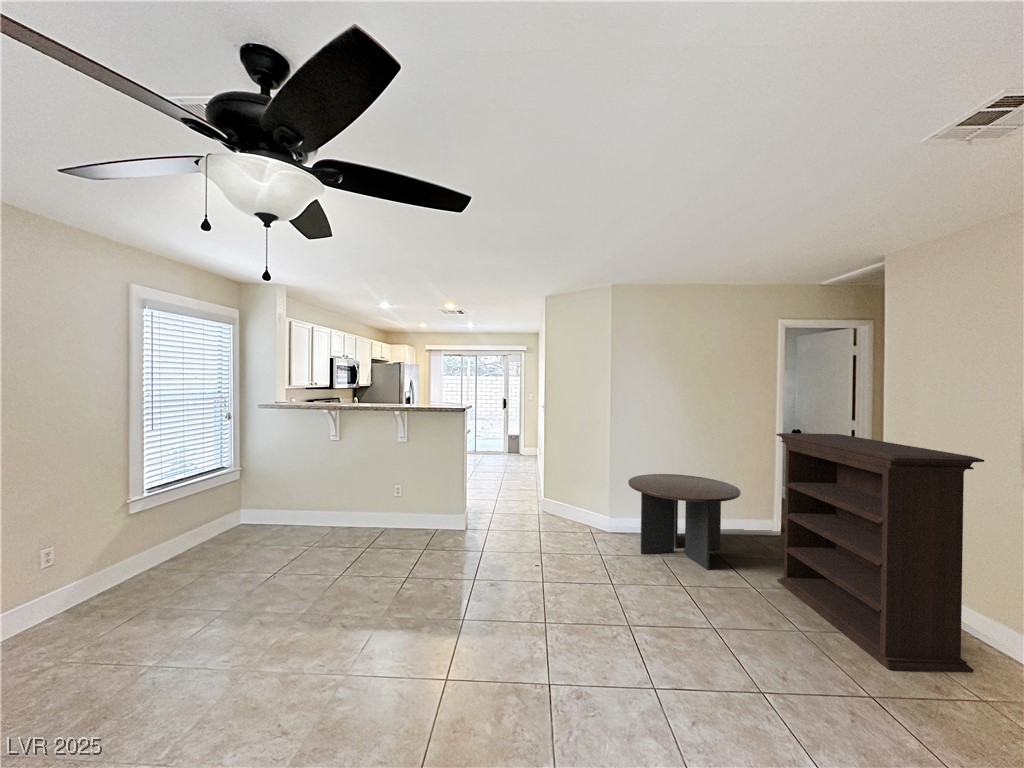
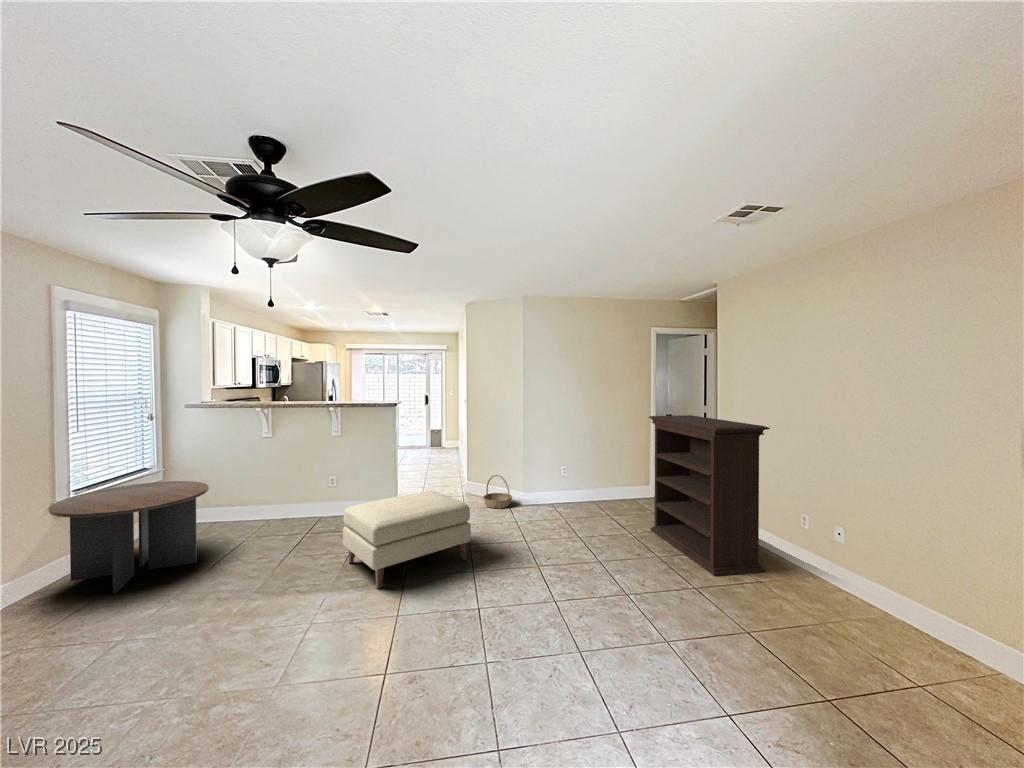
coffee table: present [628,474,741,570] -> present [48,481,209,594]
basket: none [561,494,596,533] -> present [483,475,512,508]
ottoman: none [398,511,543,630] -> present [343,491,471,589]

